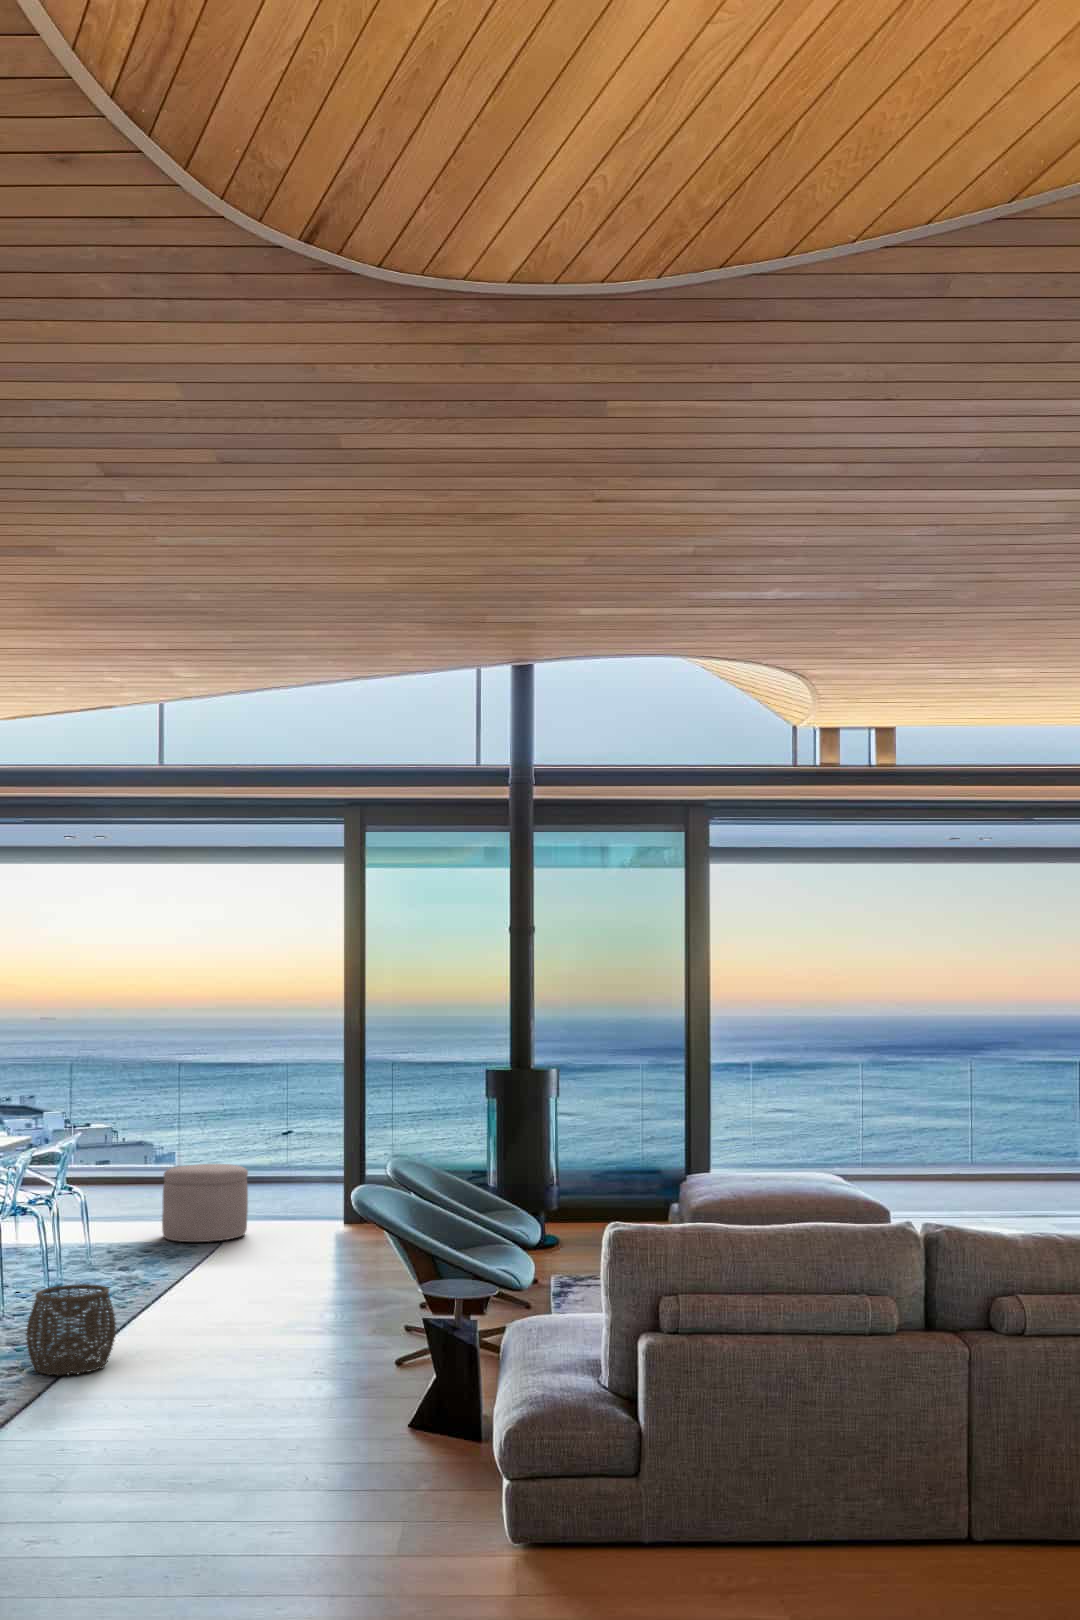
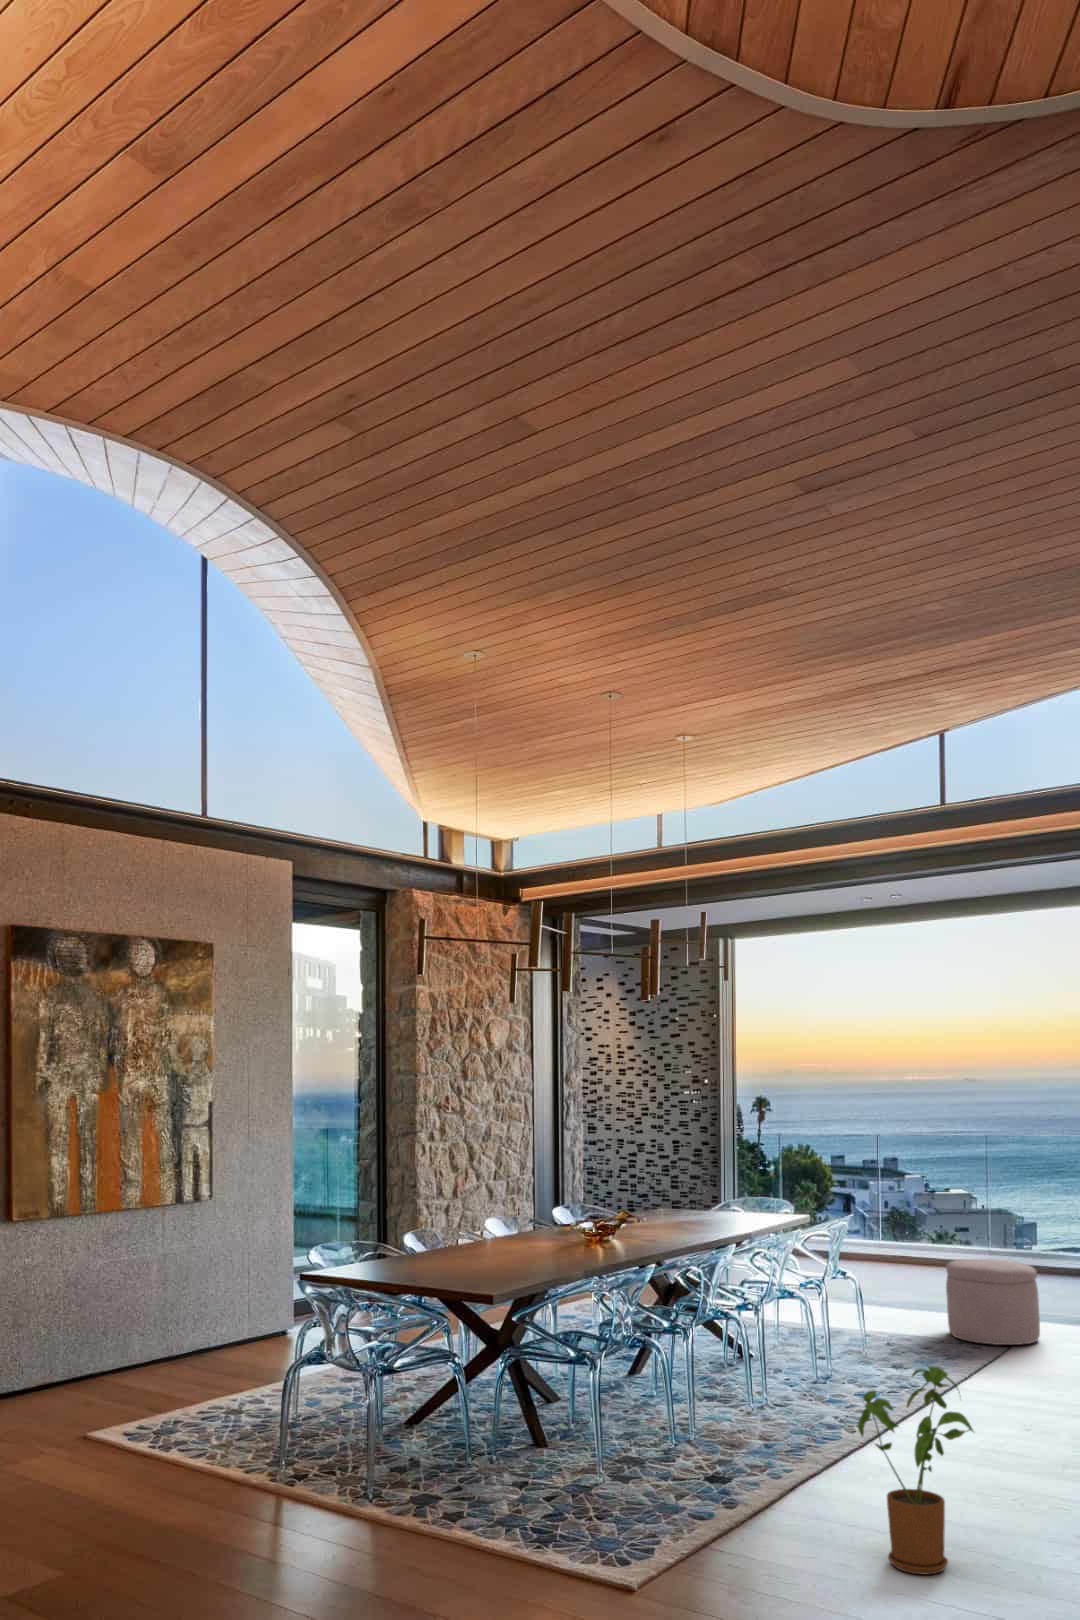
house plant: none [144,1240,253,1422] -> present [858,1366,973,1574]
woven basket: present [26,1284,116,1376] -> none [763,1387,855,1488]

